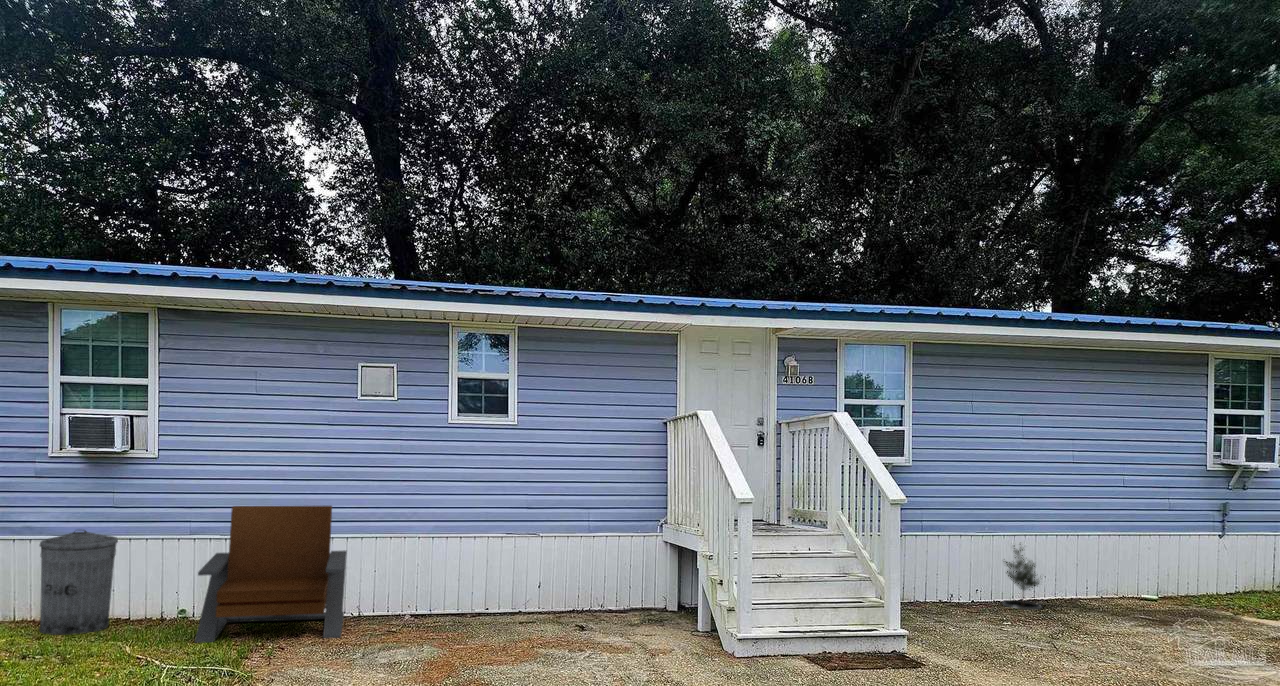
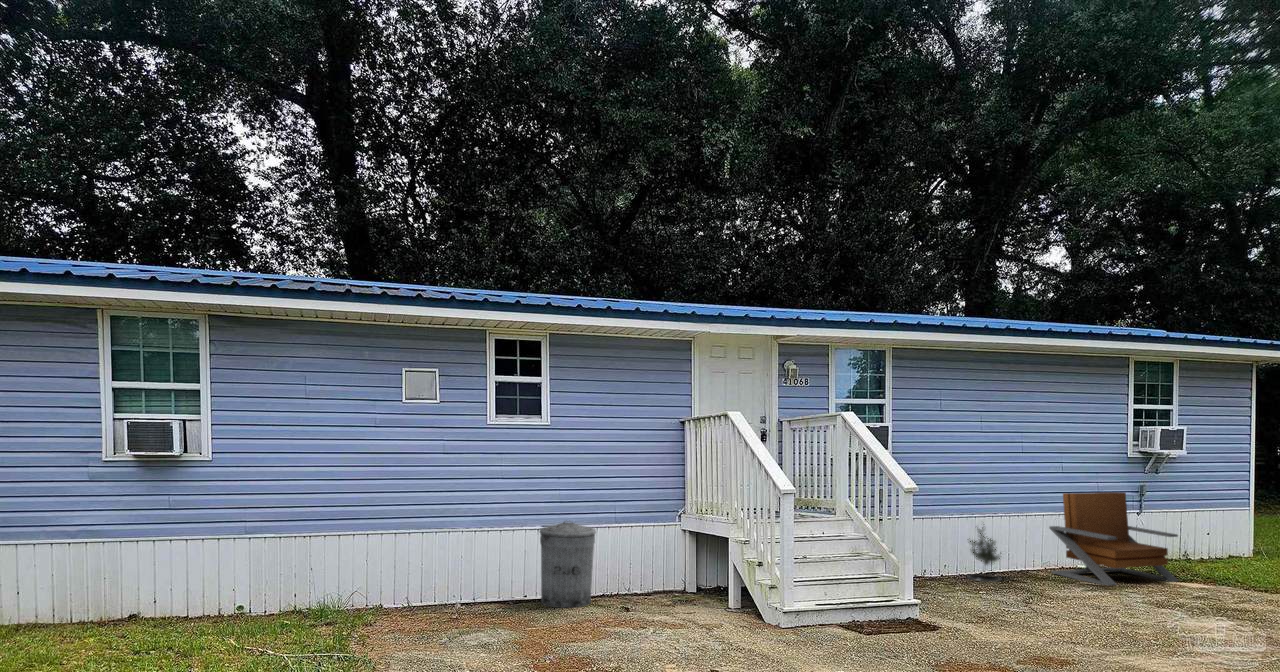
lounge chair: present [195,505,347,643] -> present [1049,492,1178,586]
trash can: present [39,530,118,635] -> present [540,521,596,608]

